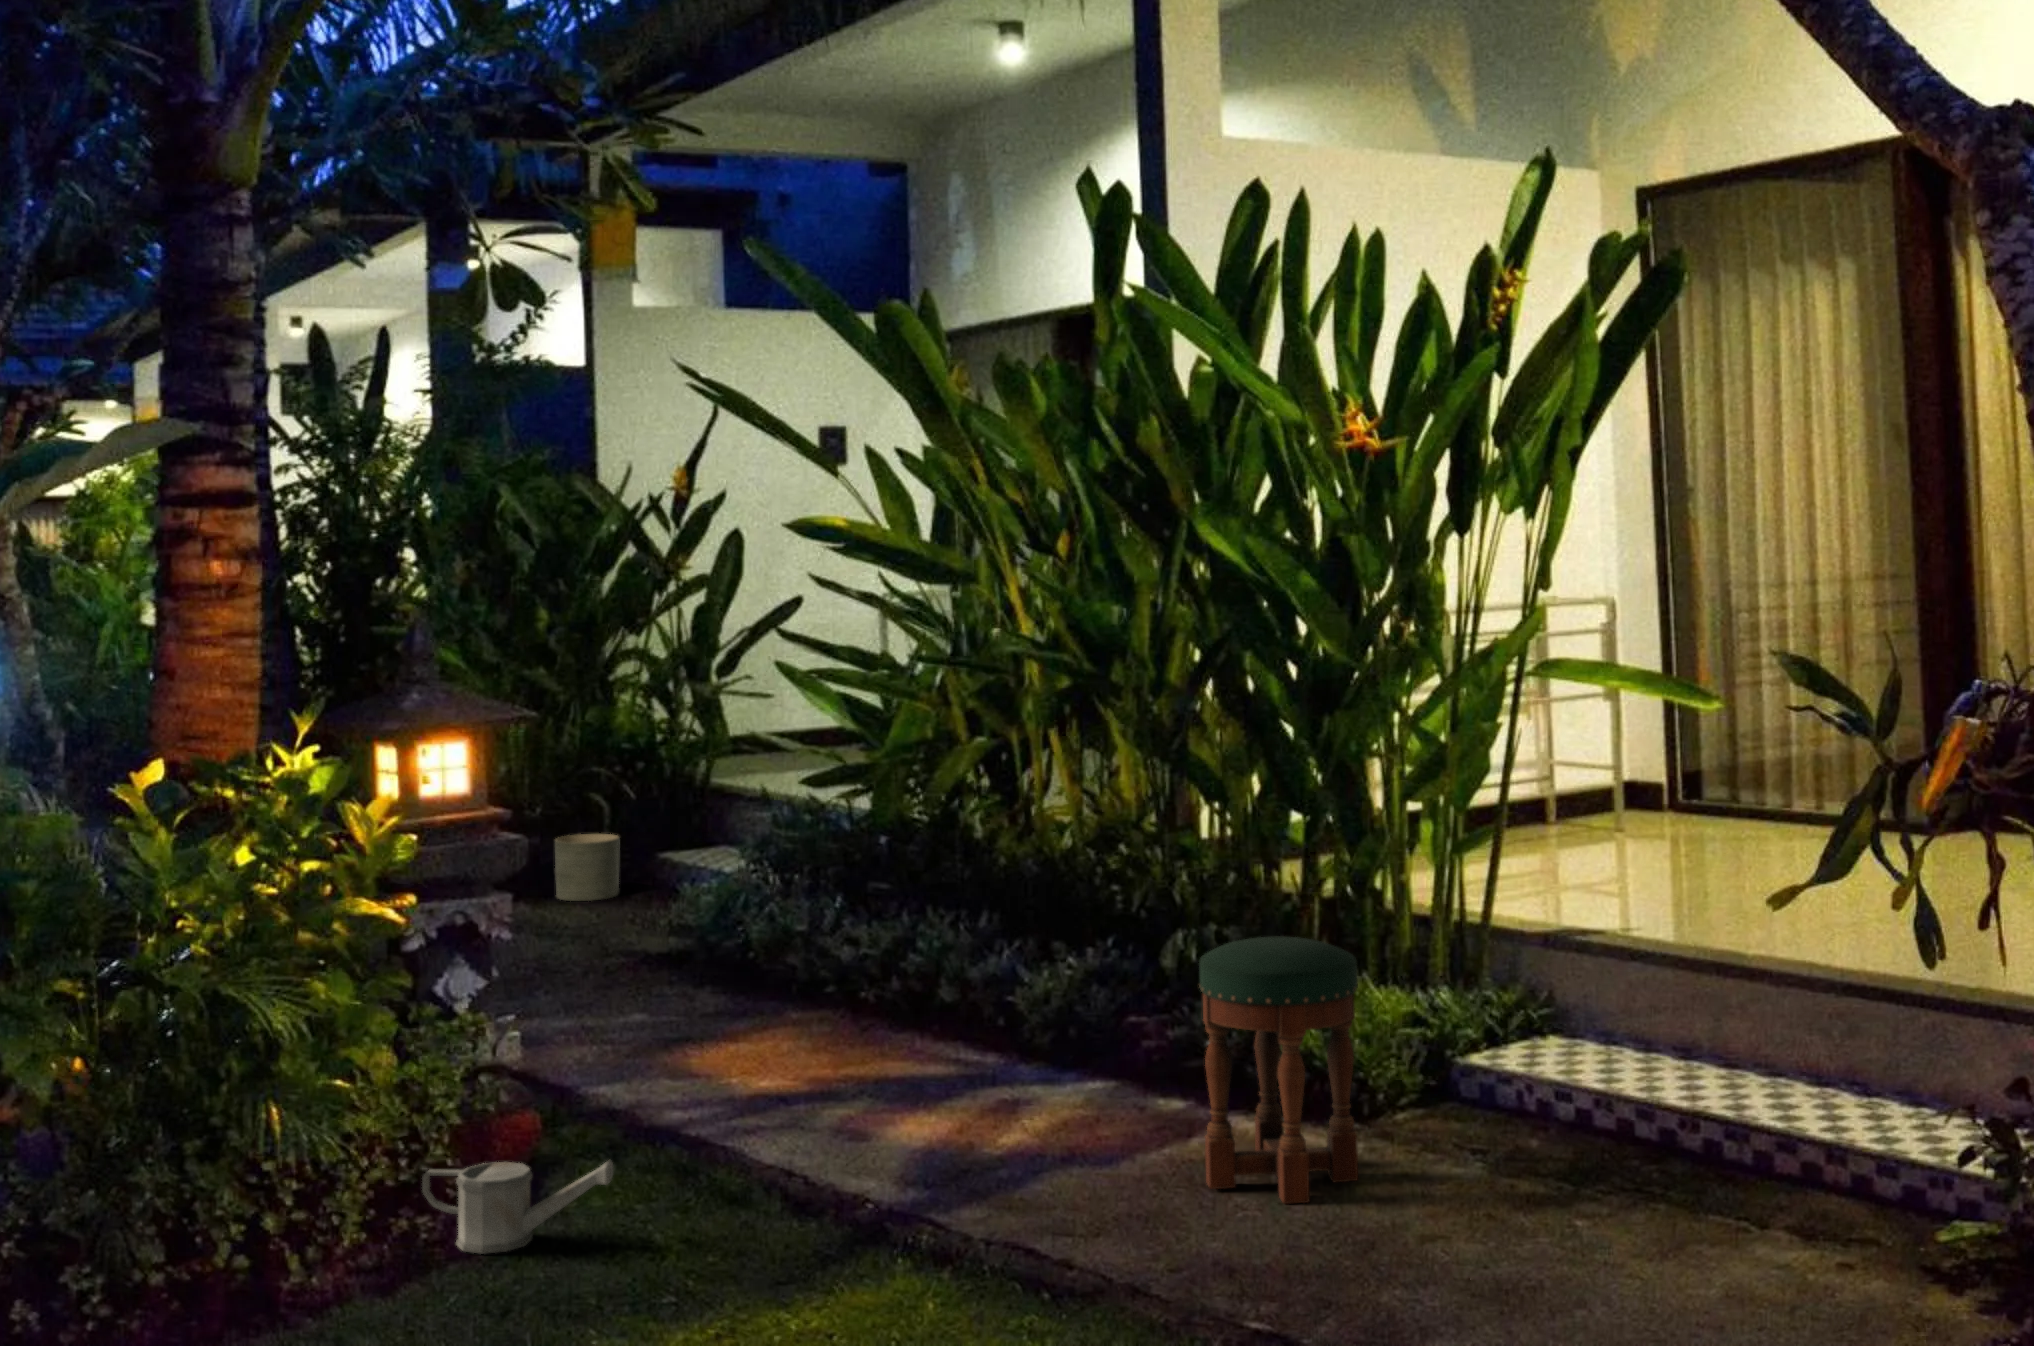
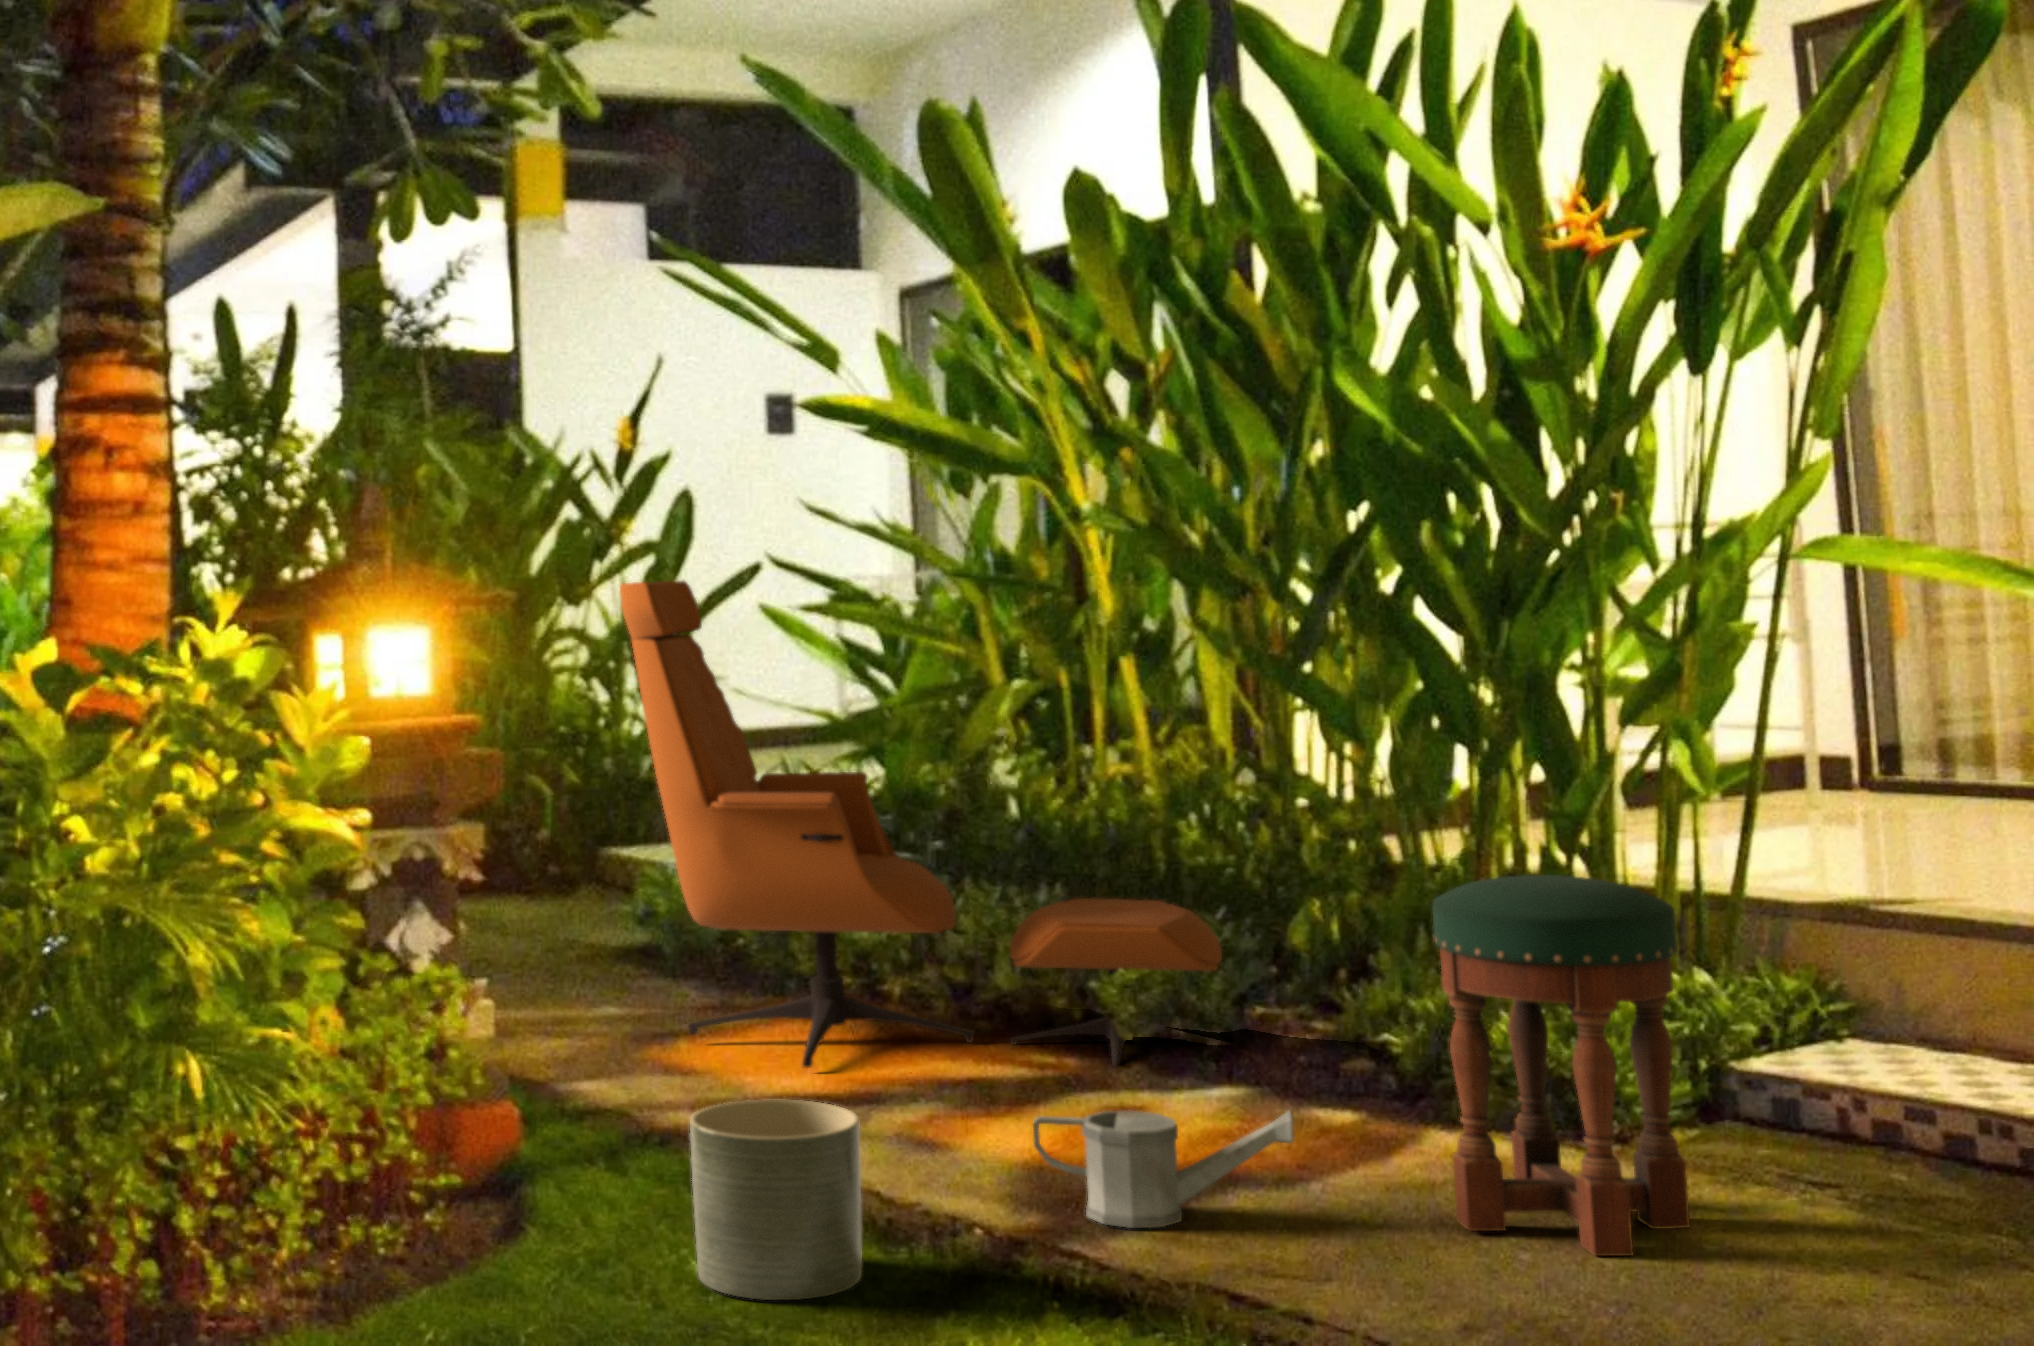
lounge chair: none [645,668,1118,1072] -> present [620,581,1222,1068]
planter: present [555,834,620,901] -> present [690,1100,862,1300]
watering can: present [422,1160,613,1254] -> present [1033,1111,1294,1228]

